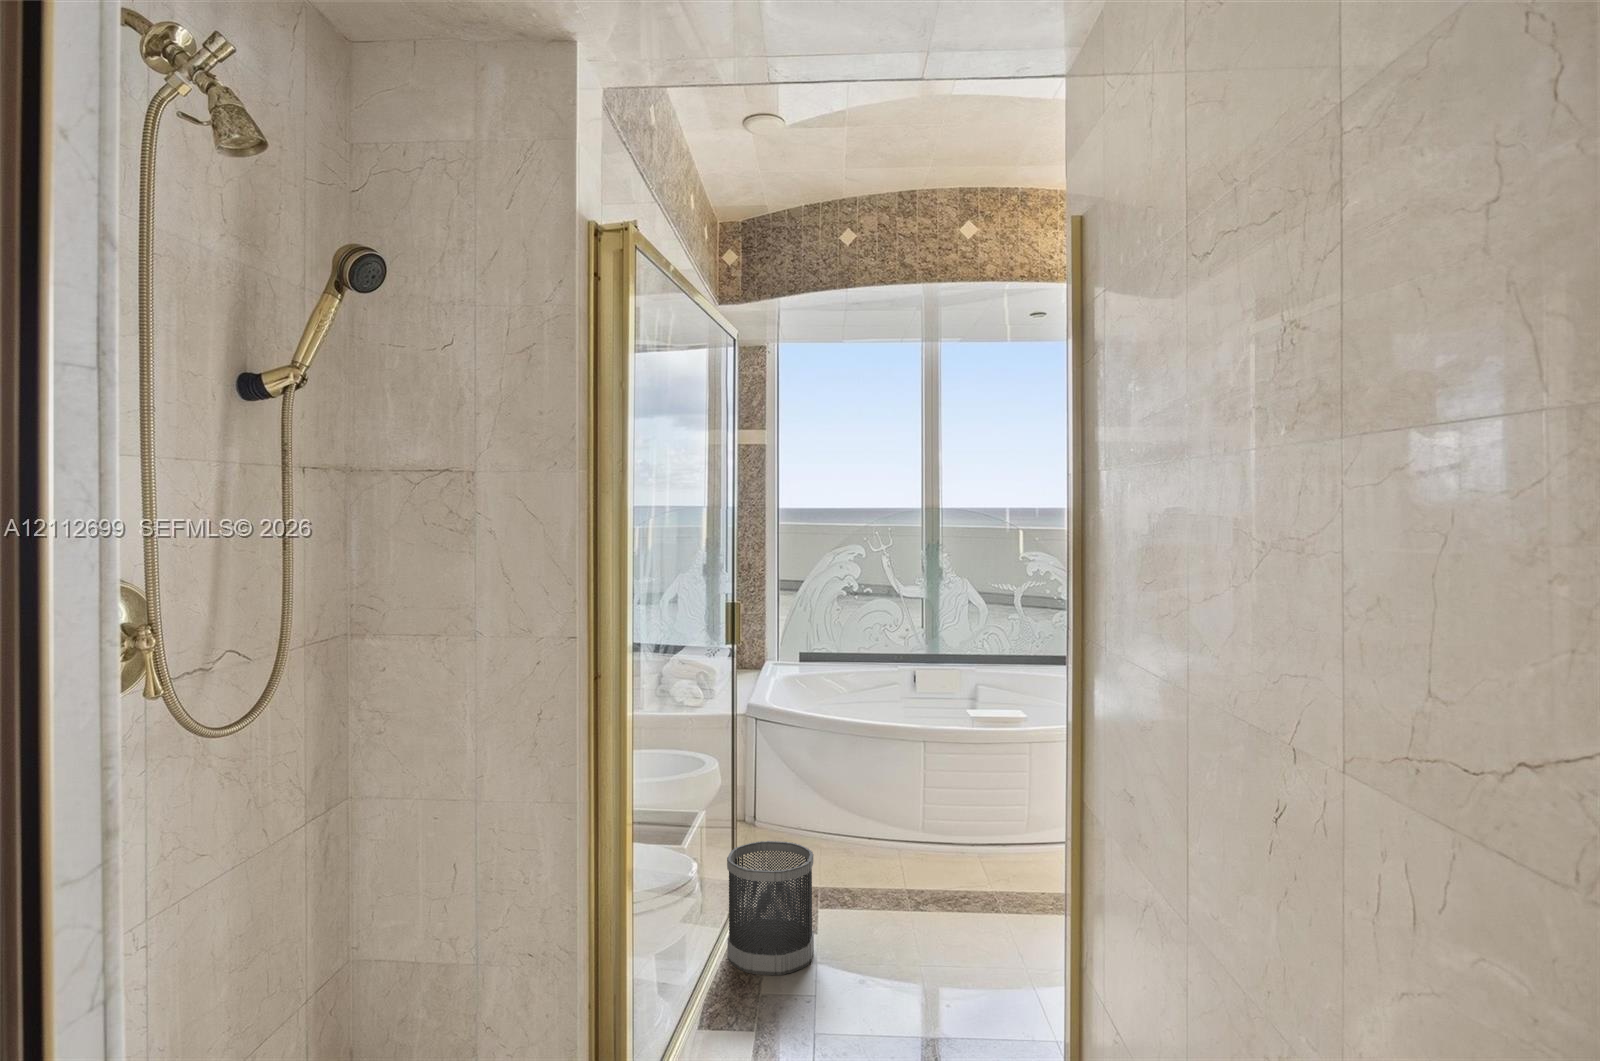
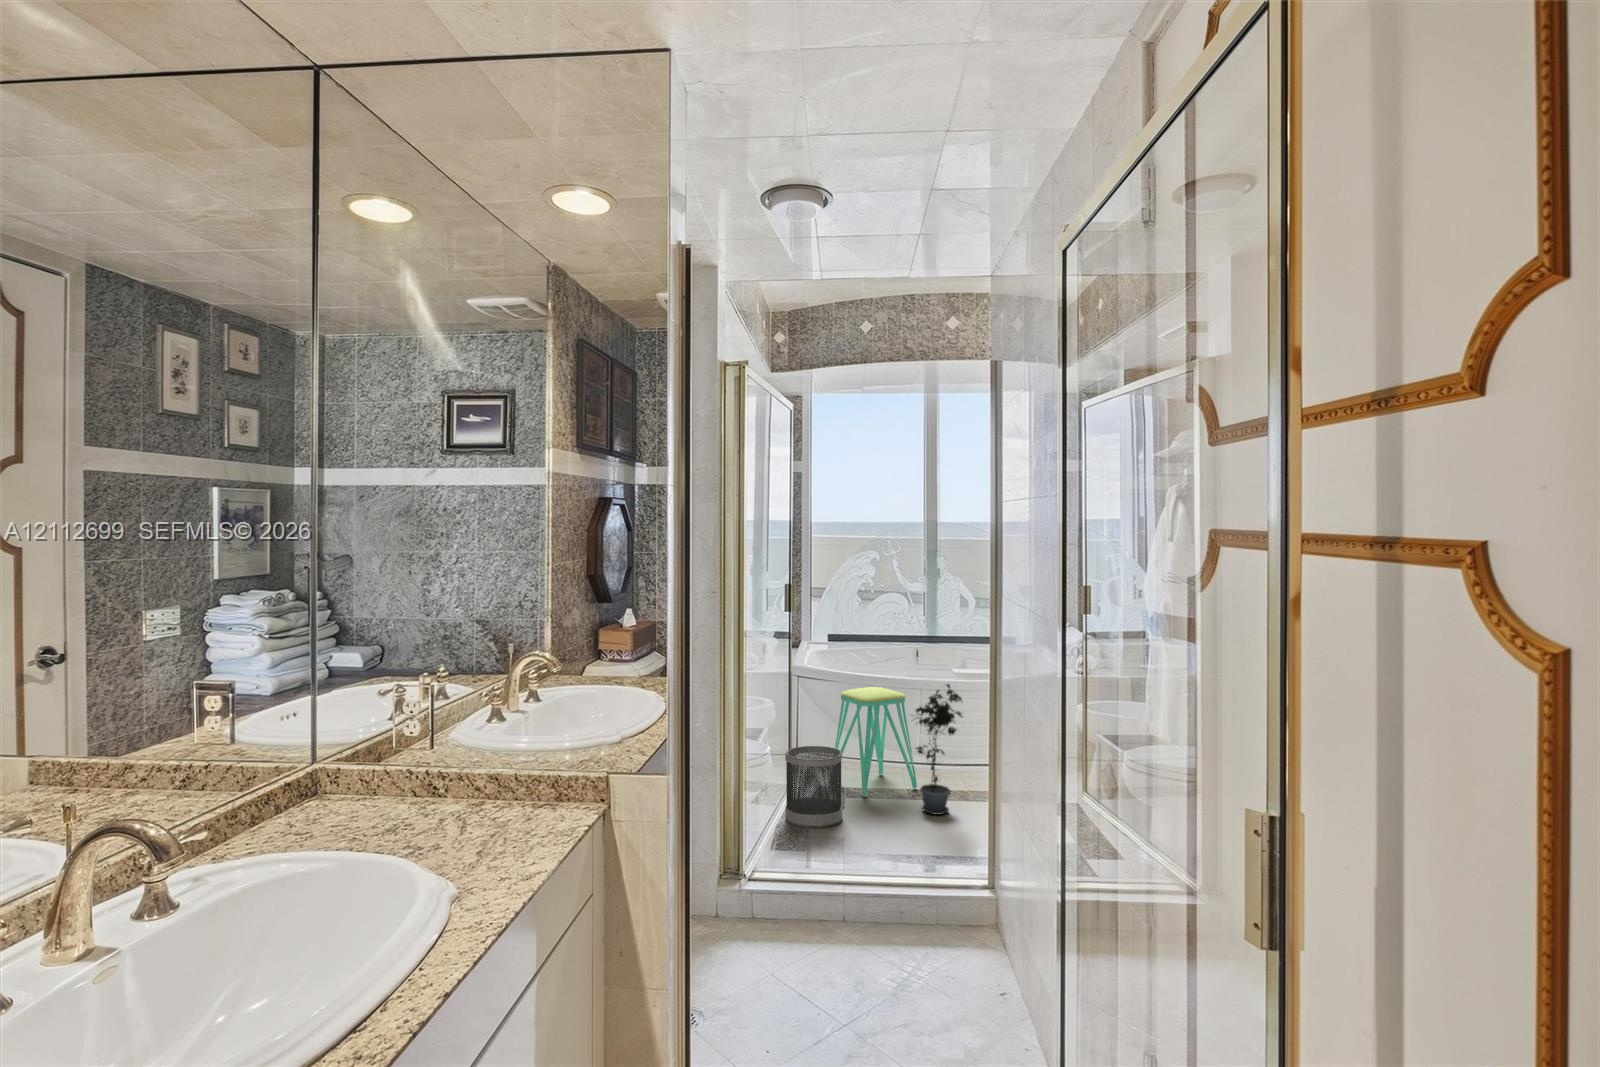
stool: none [798,741,921,907] -> present [835,687,917,797]
potted plant: none [911,747,997,943] -> present [914,684,962,815]

